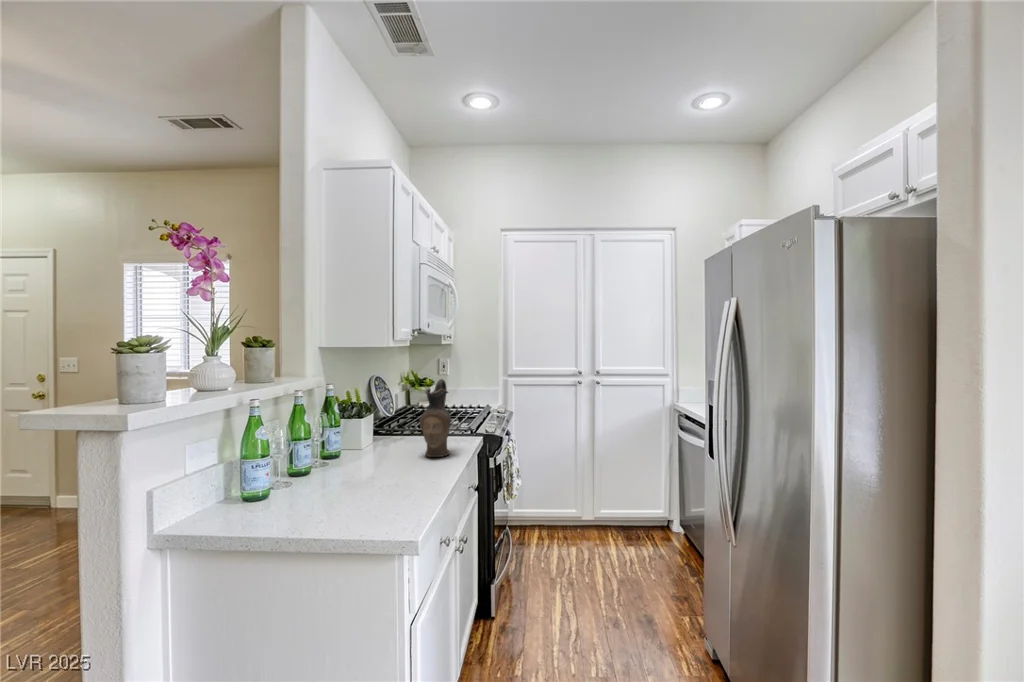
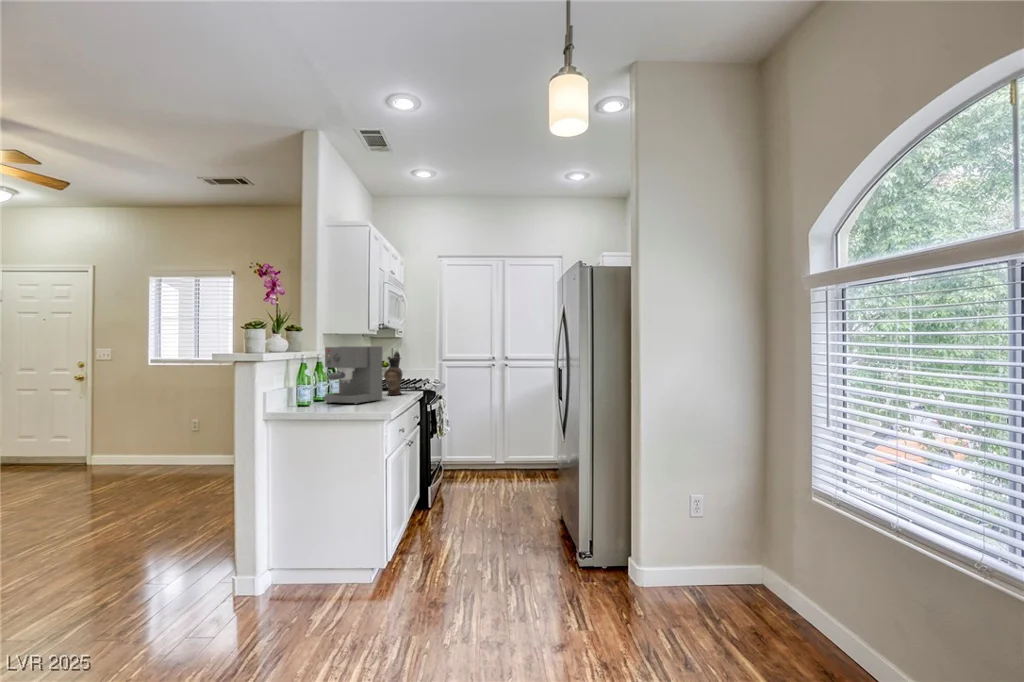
coffee maker: none [300,375,414,499] -> present [325,346,382,404]

